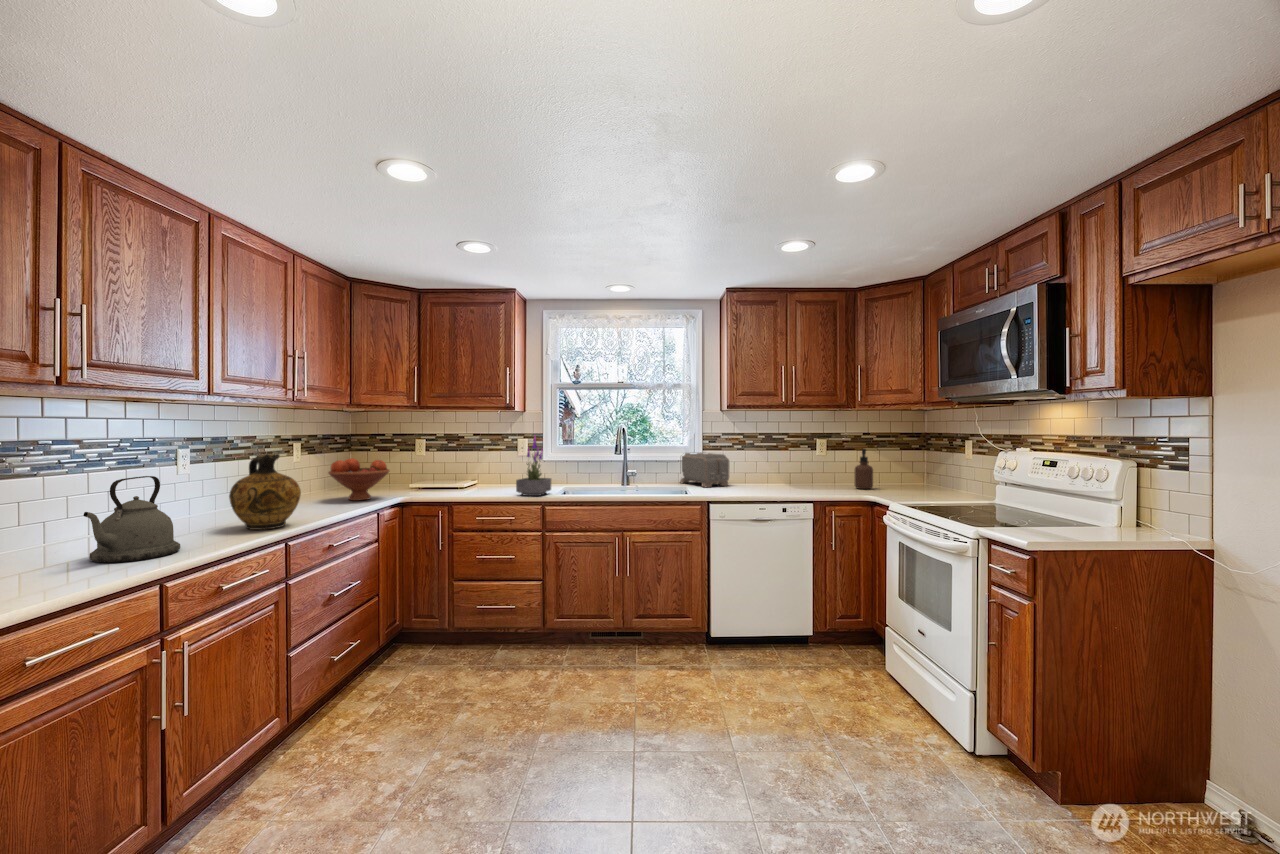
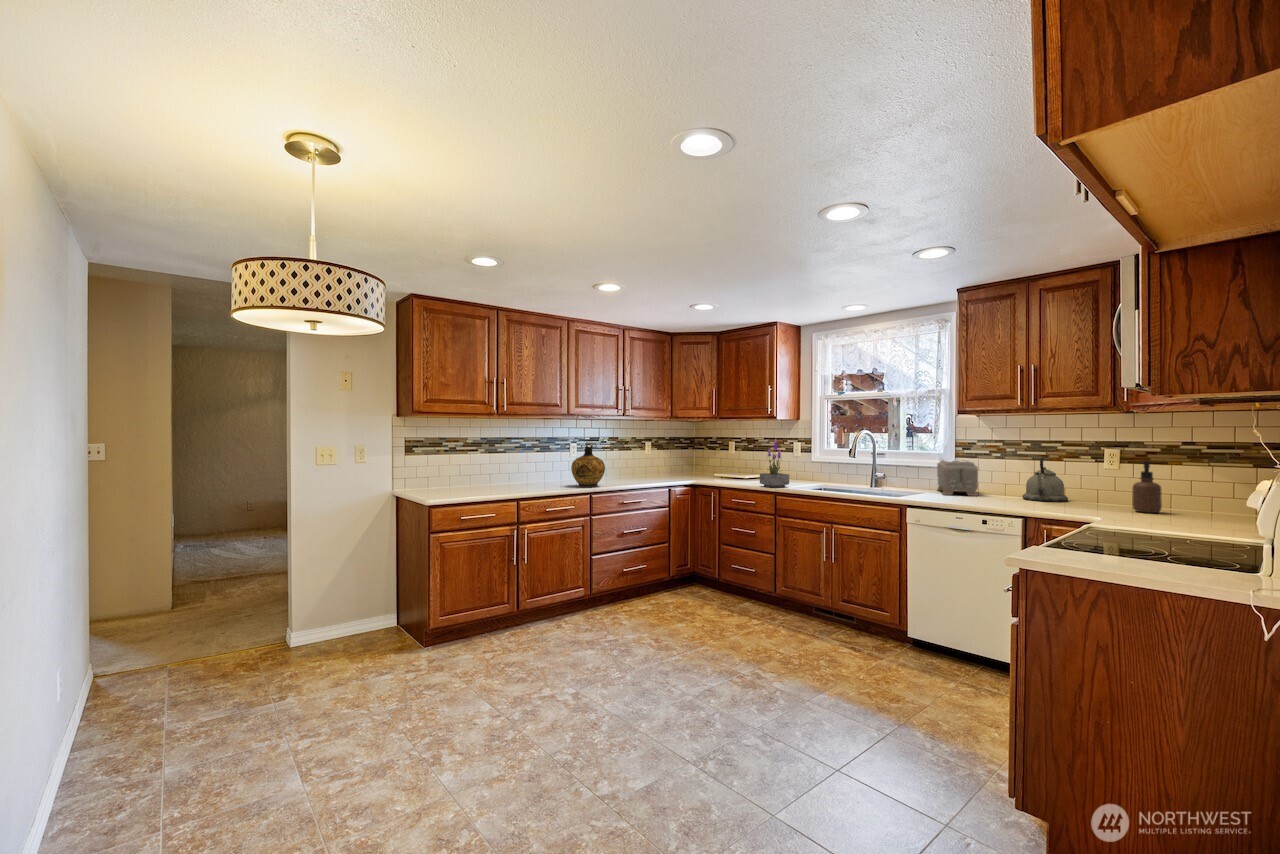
fruit bowl: present [329,458,389,501] -> none [647,452,684,480]
kettle: present [83,476,180,563] -> present [1023,457,1068,502]

